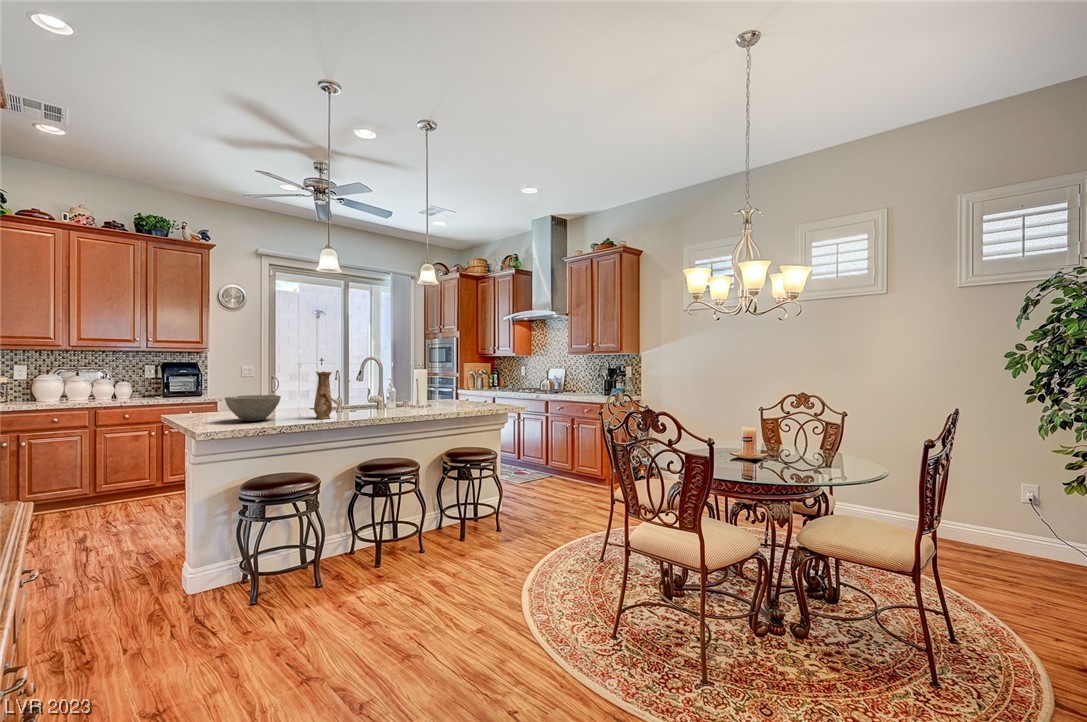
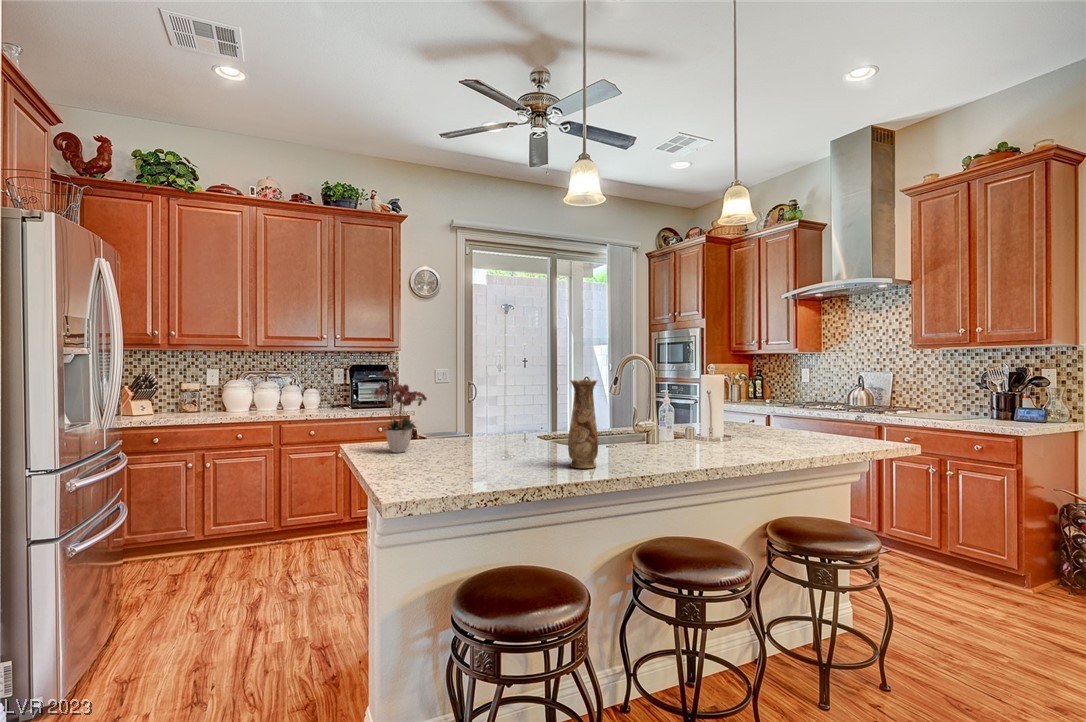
flower arrangement: none [186,363,230,417] -> present [374,370,427,453]
bowl: present [225,395,281,421] -> none [425,420,512,469]

